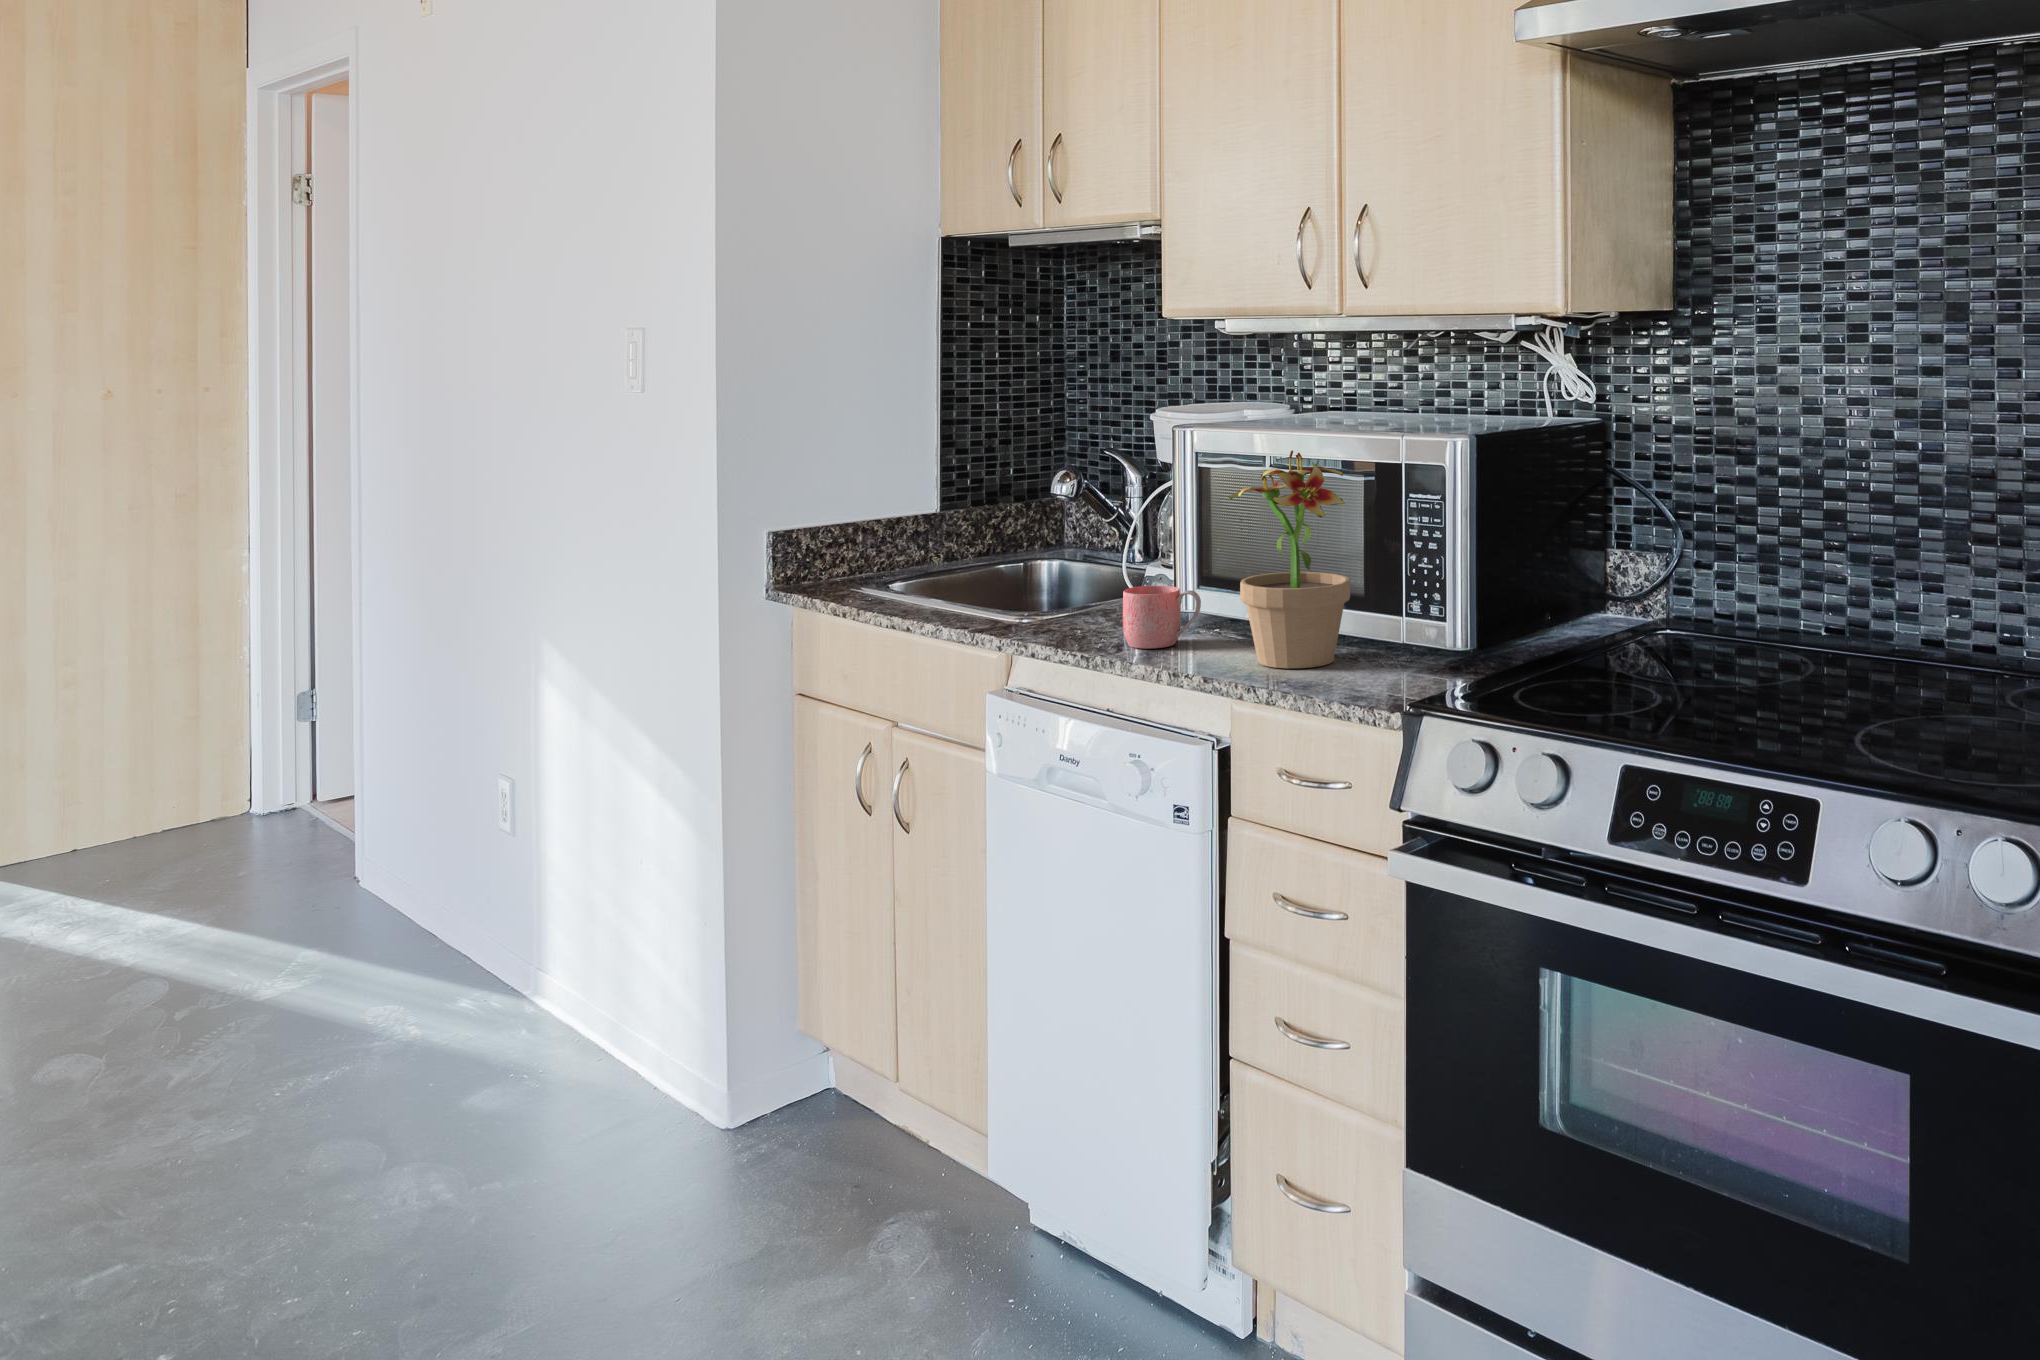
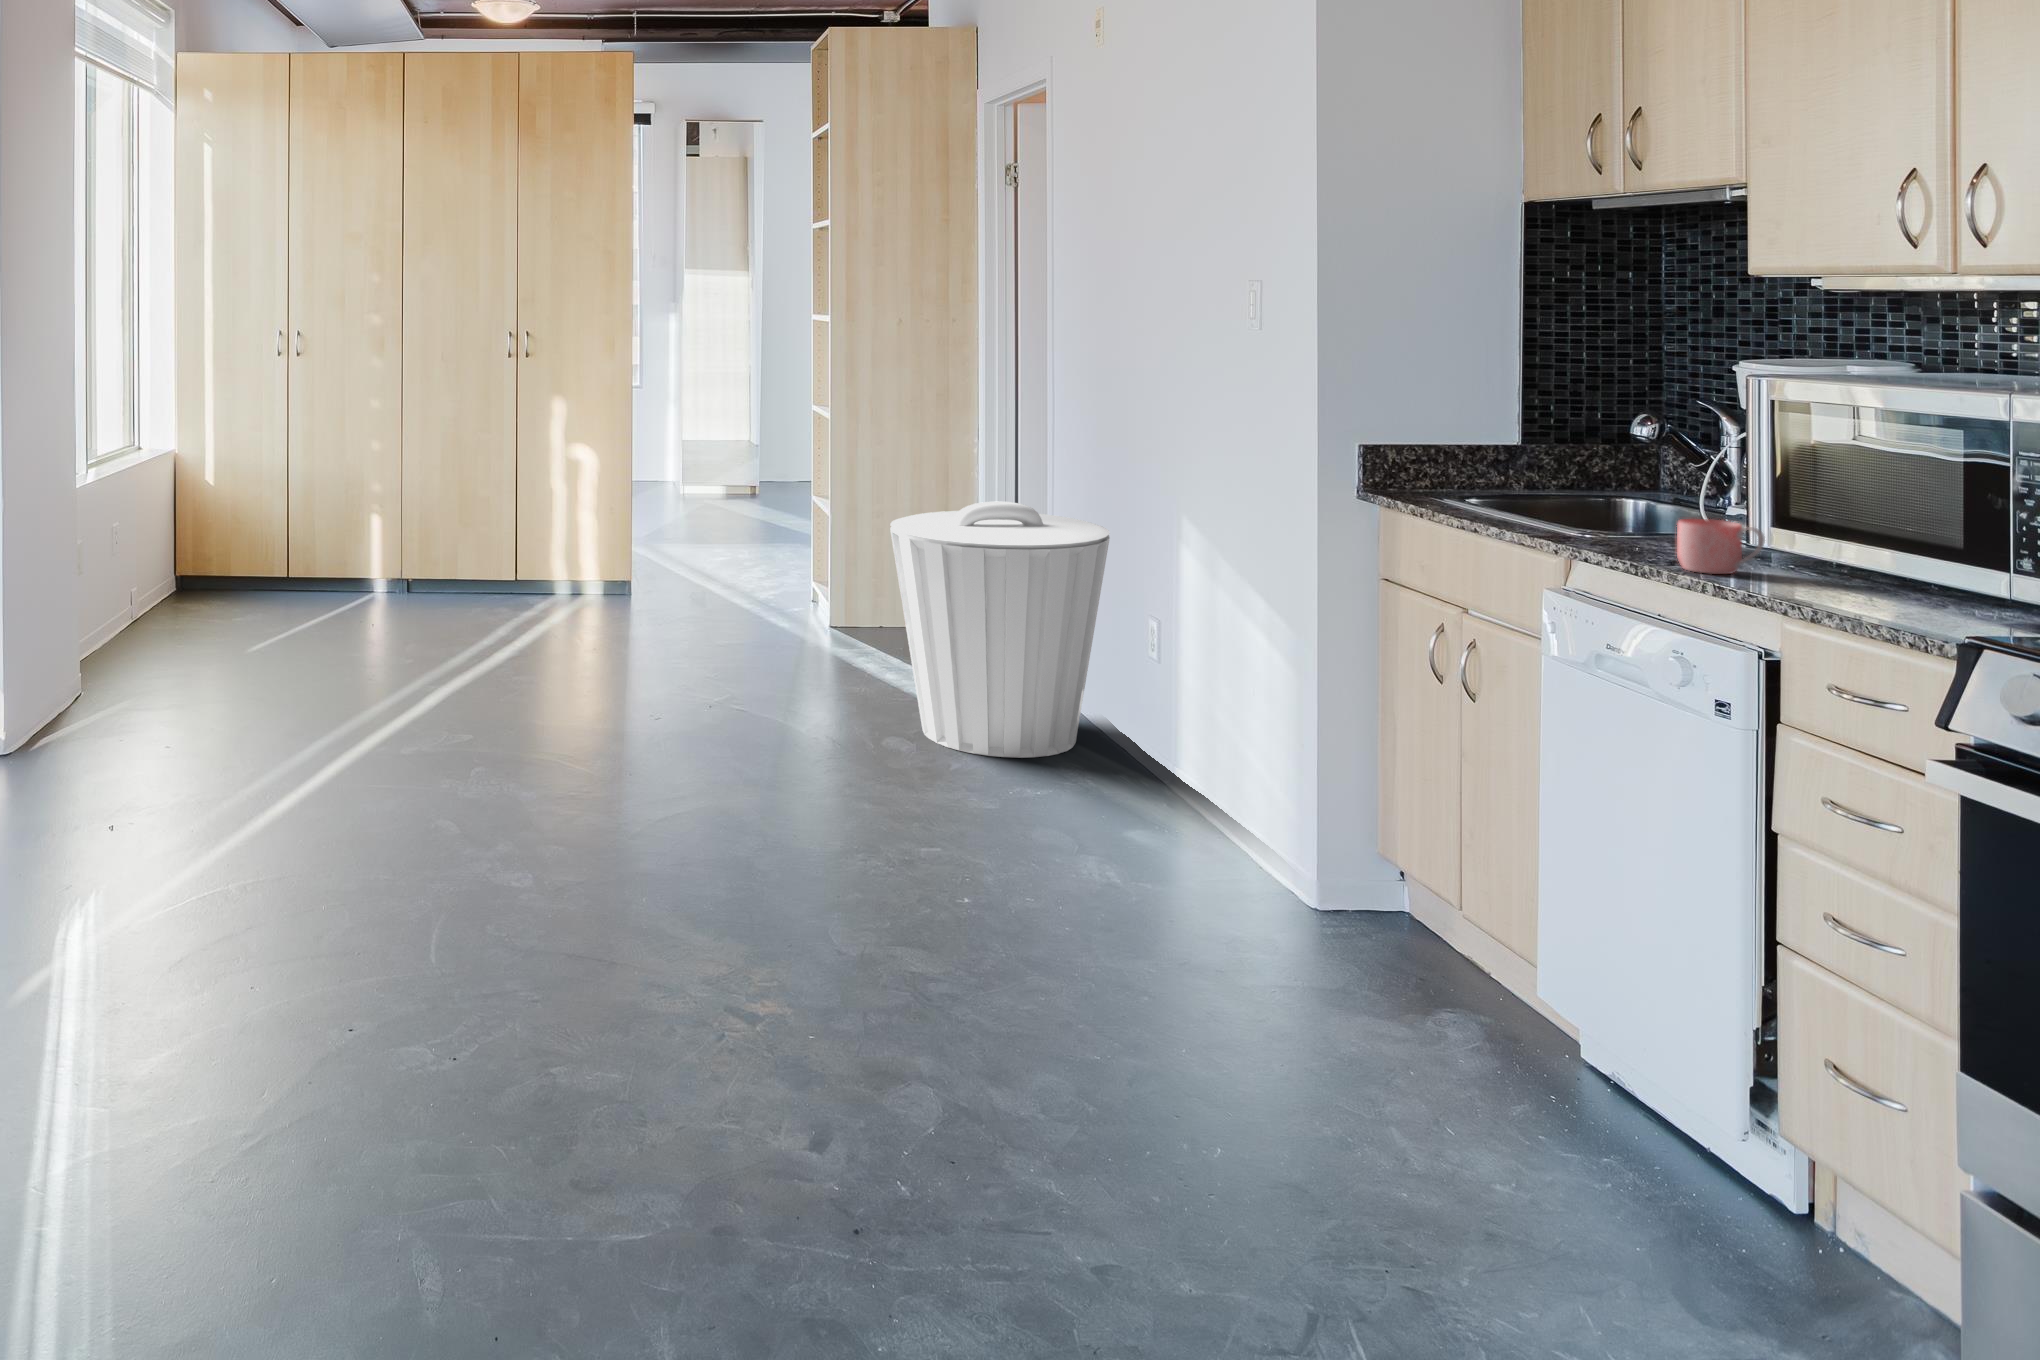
potted plant: present [1229,451,1350,668] -> none [1789,406,1938,609]
trash can: none [55,652,444,1057] -> present [890,502,1110,758]

